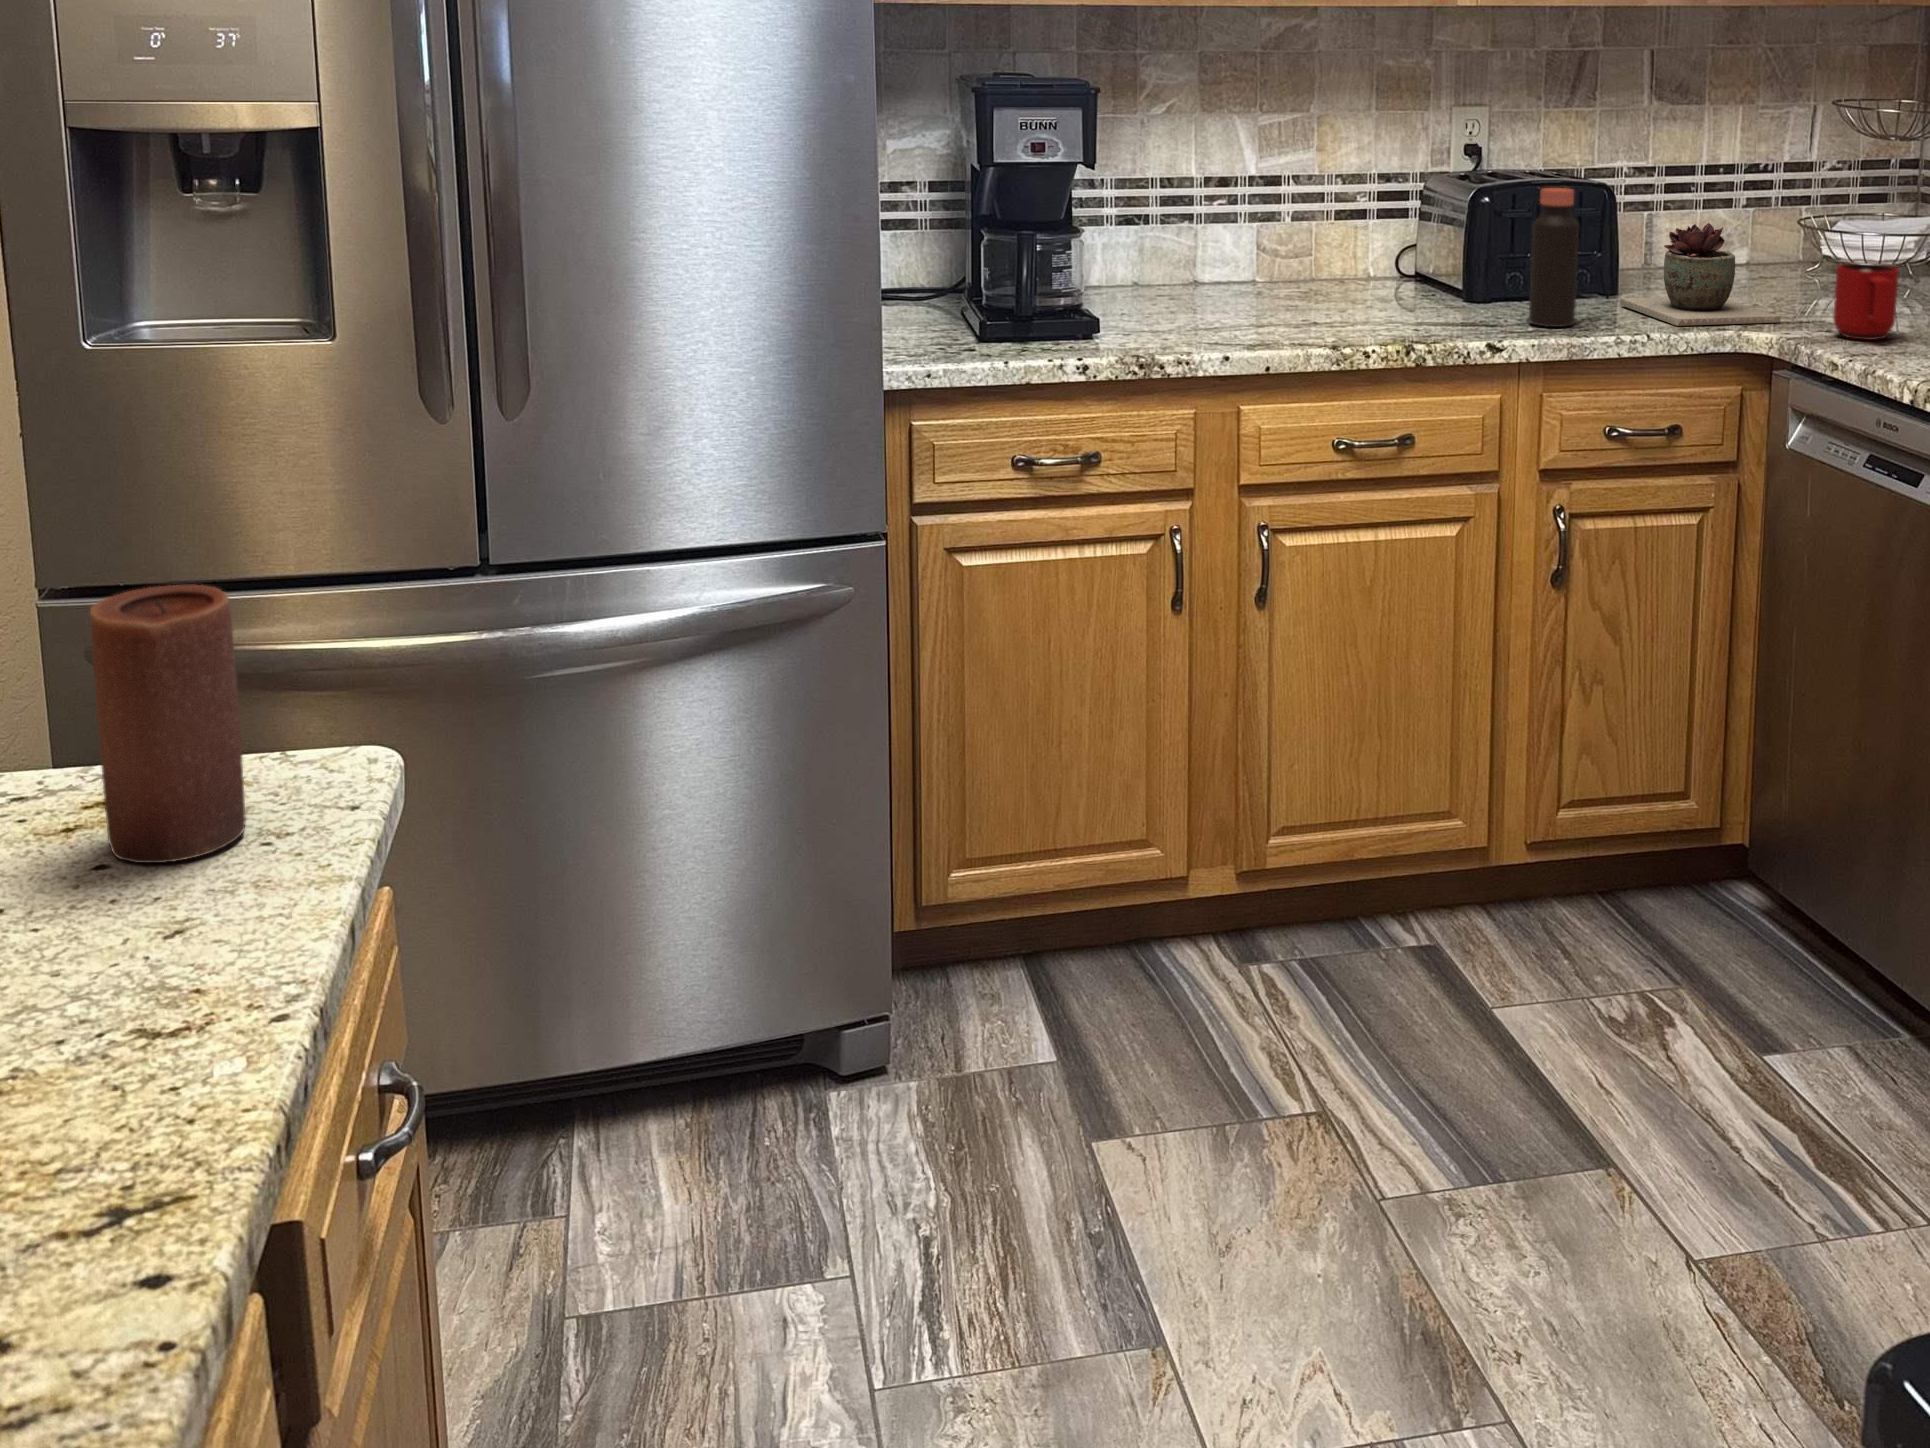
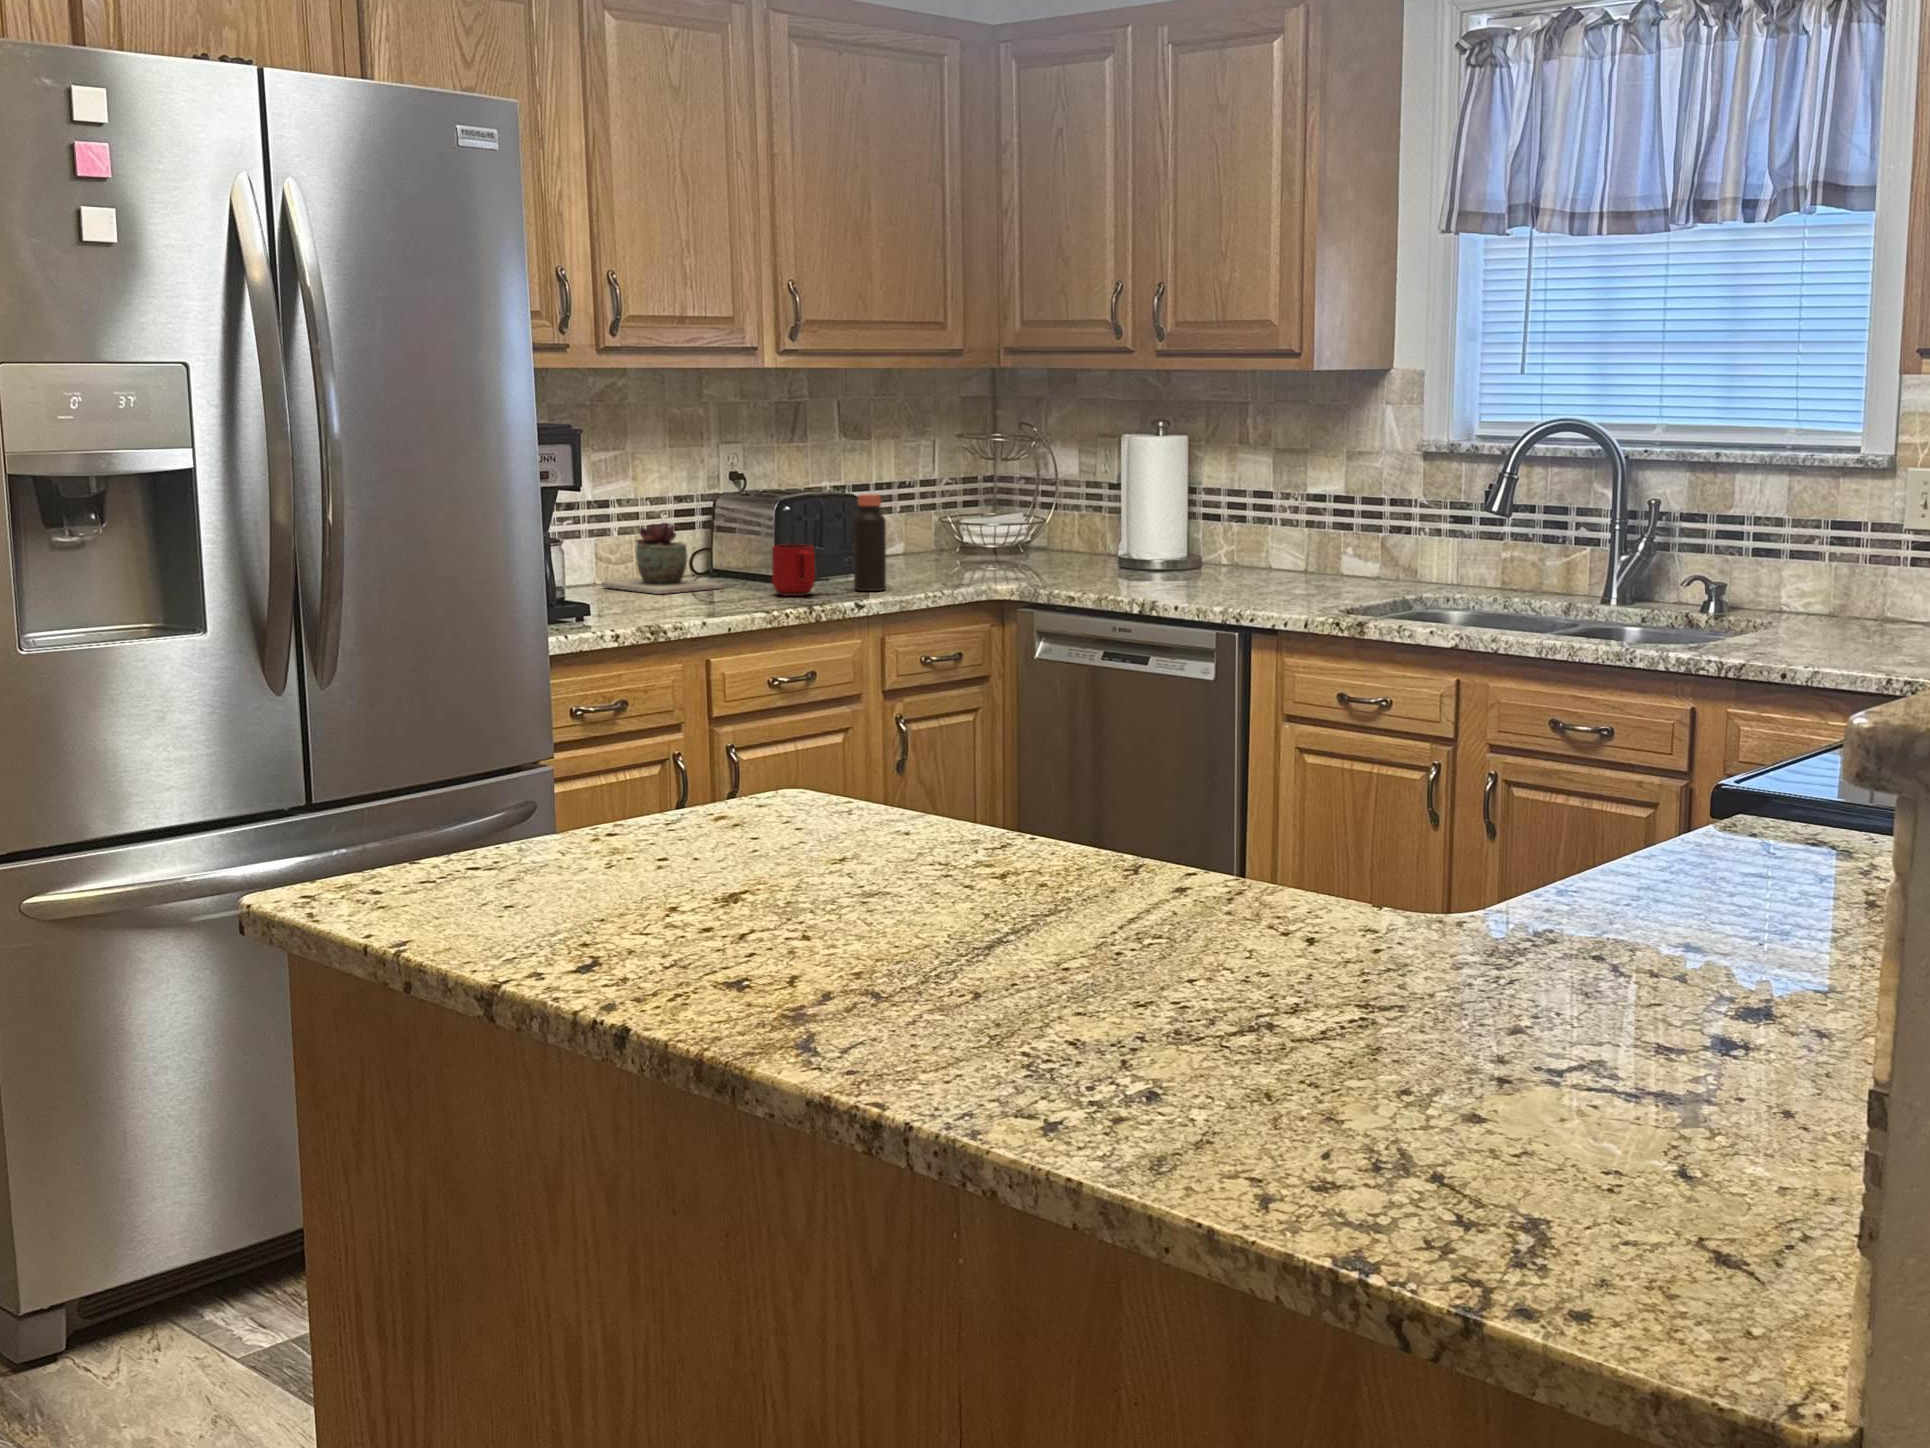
succulent plant: present [1619,223,1781,326] -> present [601,523,724,594]
mug: present [1833,263,1899,340] -> present [772,544,815,596]
candle: present [90,585,246,863] -> none [766,677,838,829]

